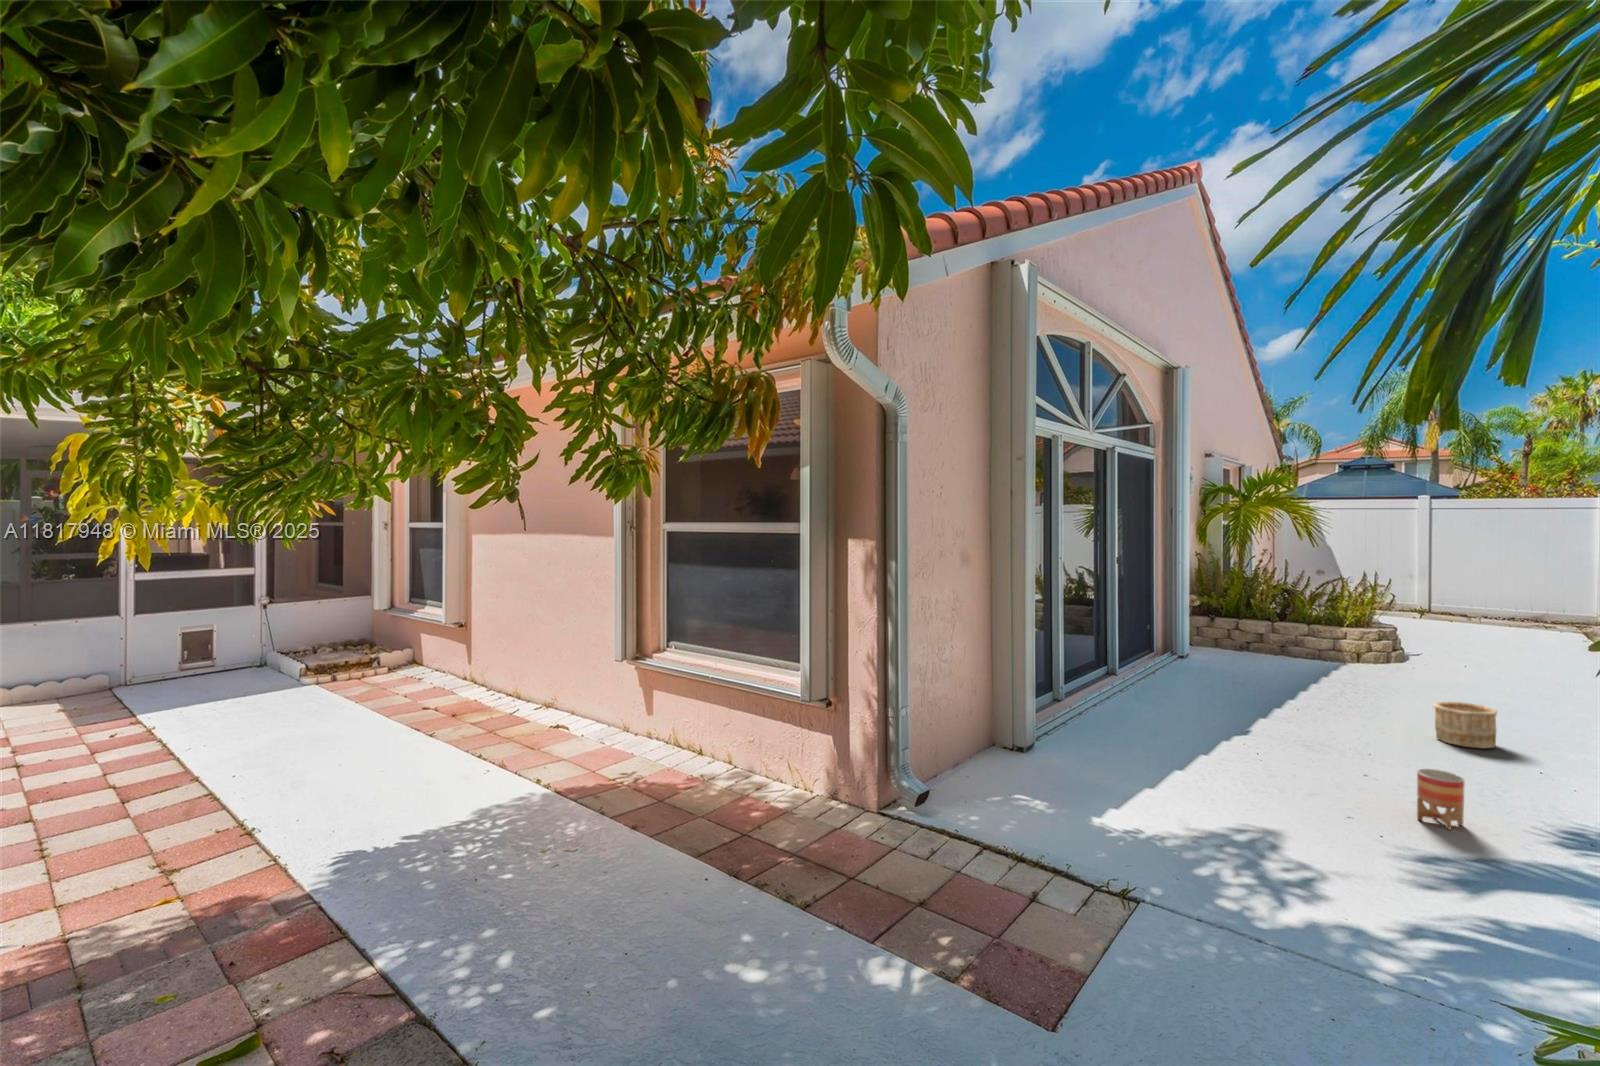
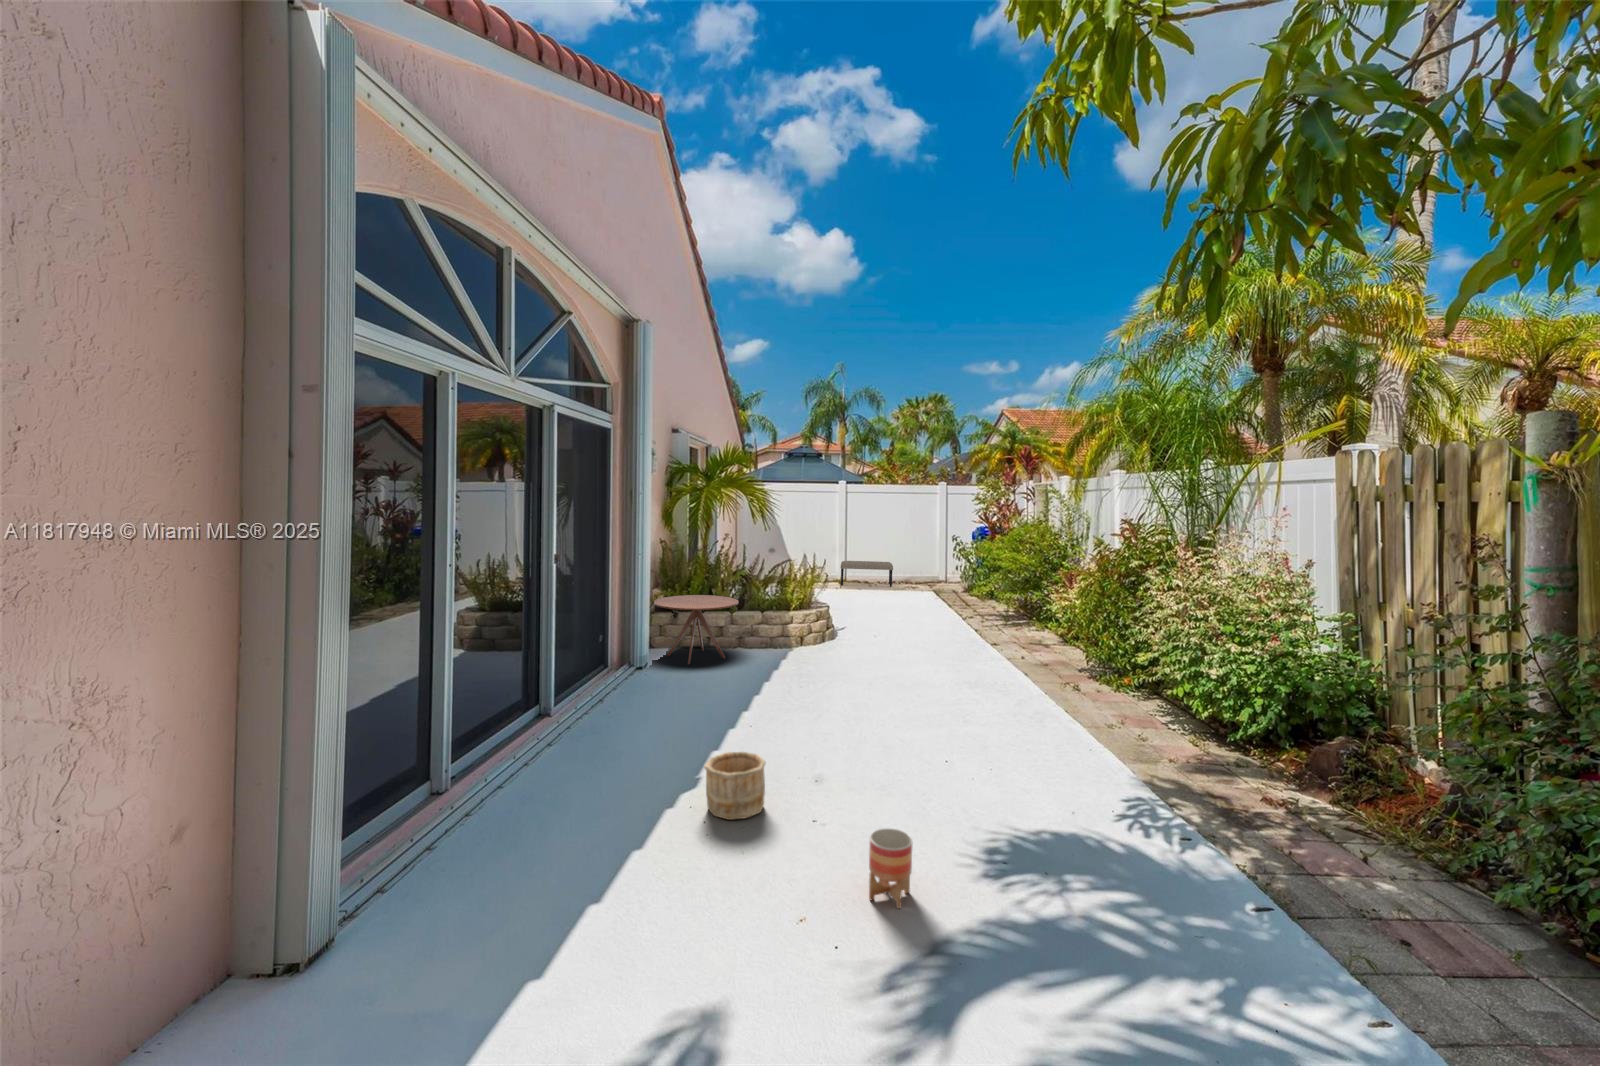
bench: none [1422,587,1510,620] -> present [841,561,893,587]
round table: none [1191,602,1281,662] -> present [654,595,739,665]
wooden bucket: present [1433,702,1497,748] -> present [704,752,766,820]

